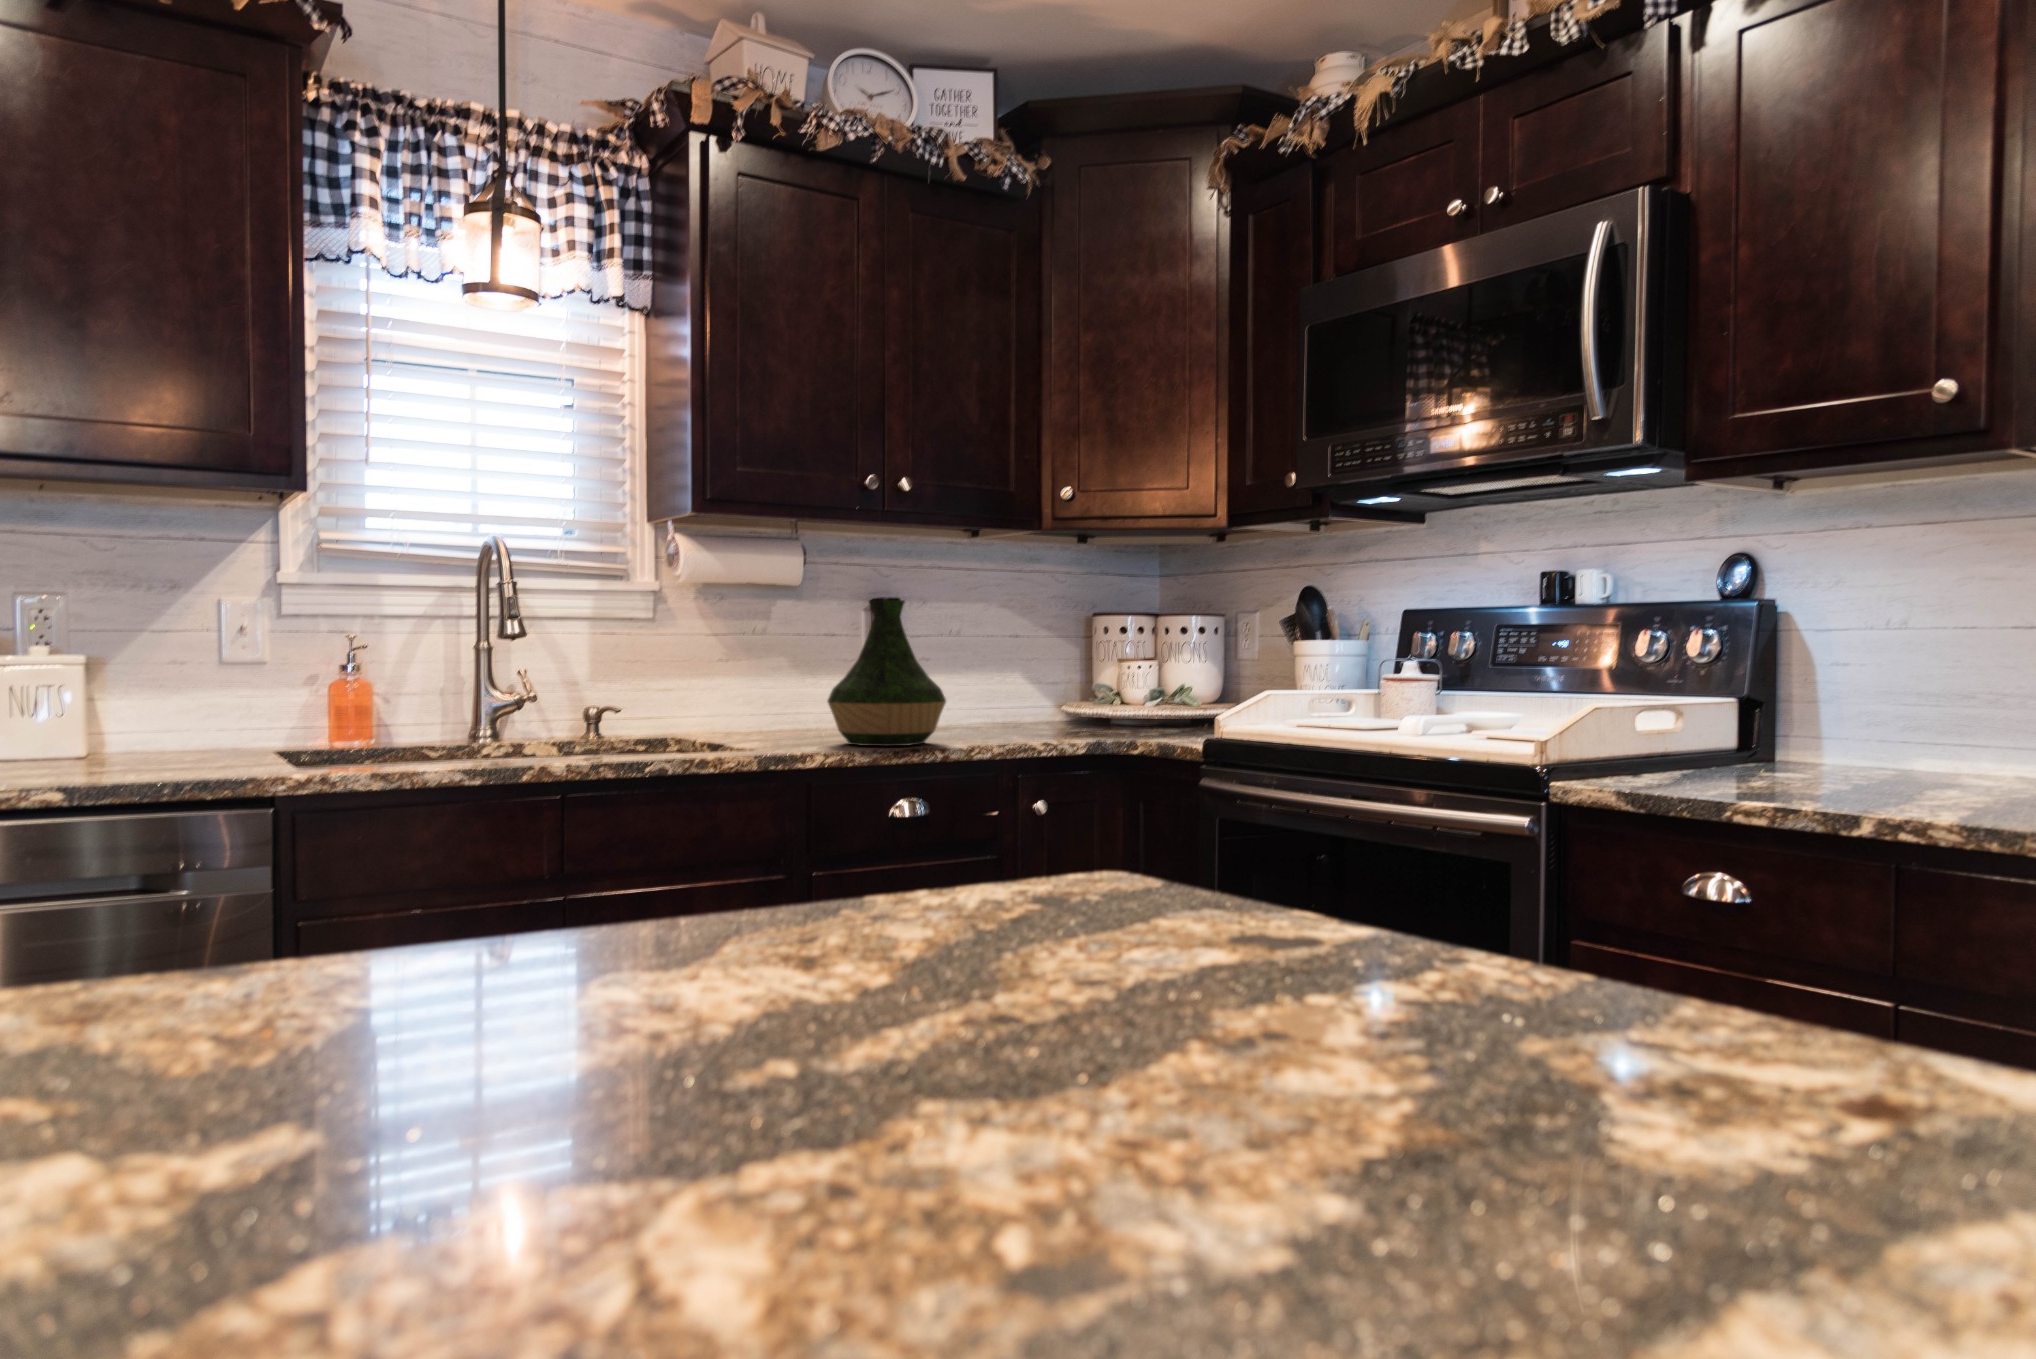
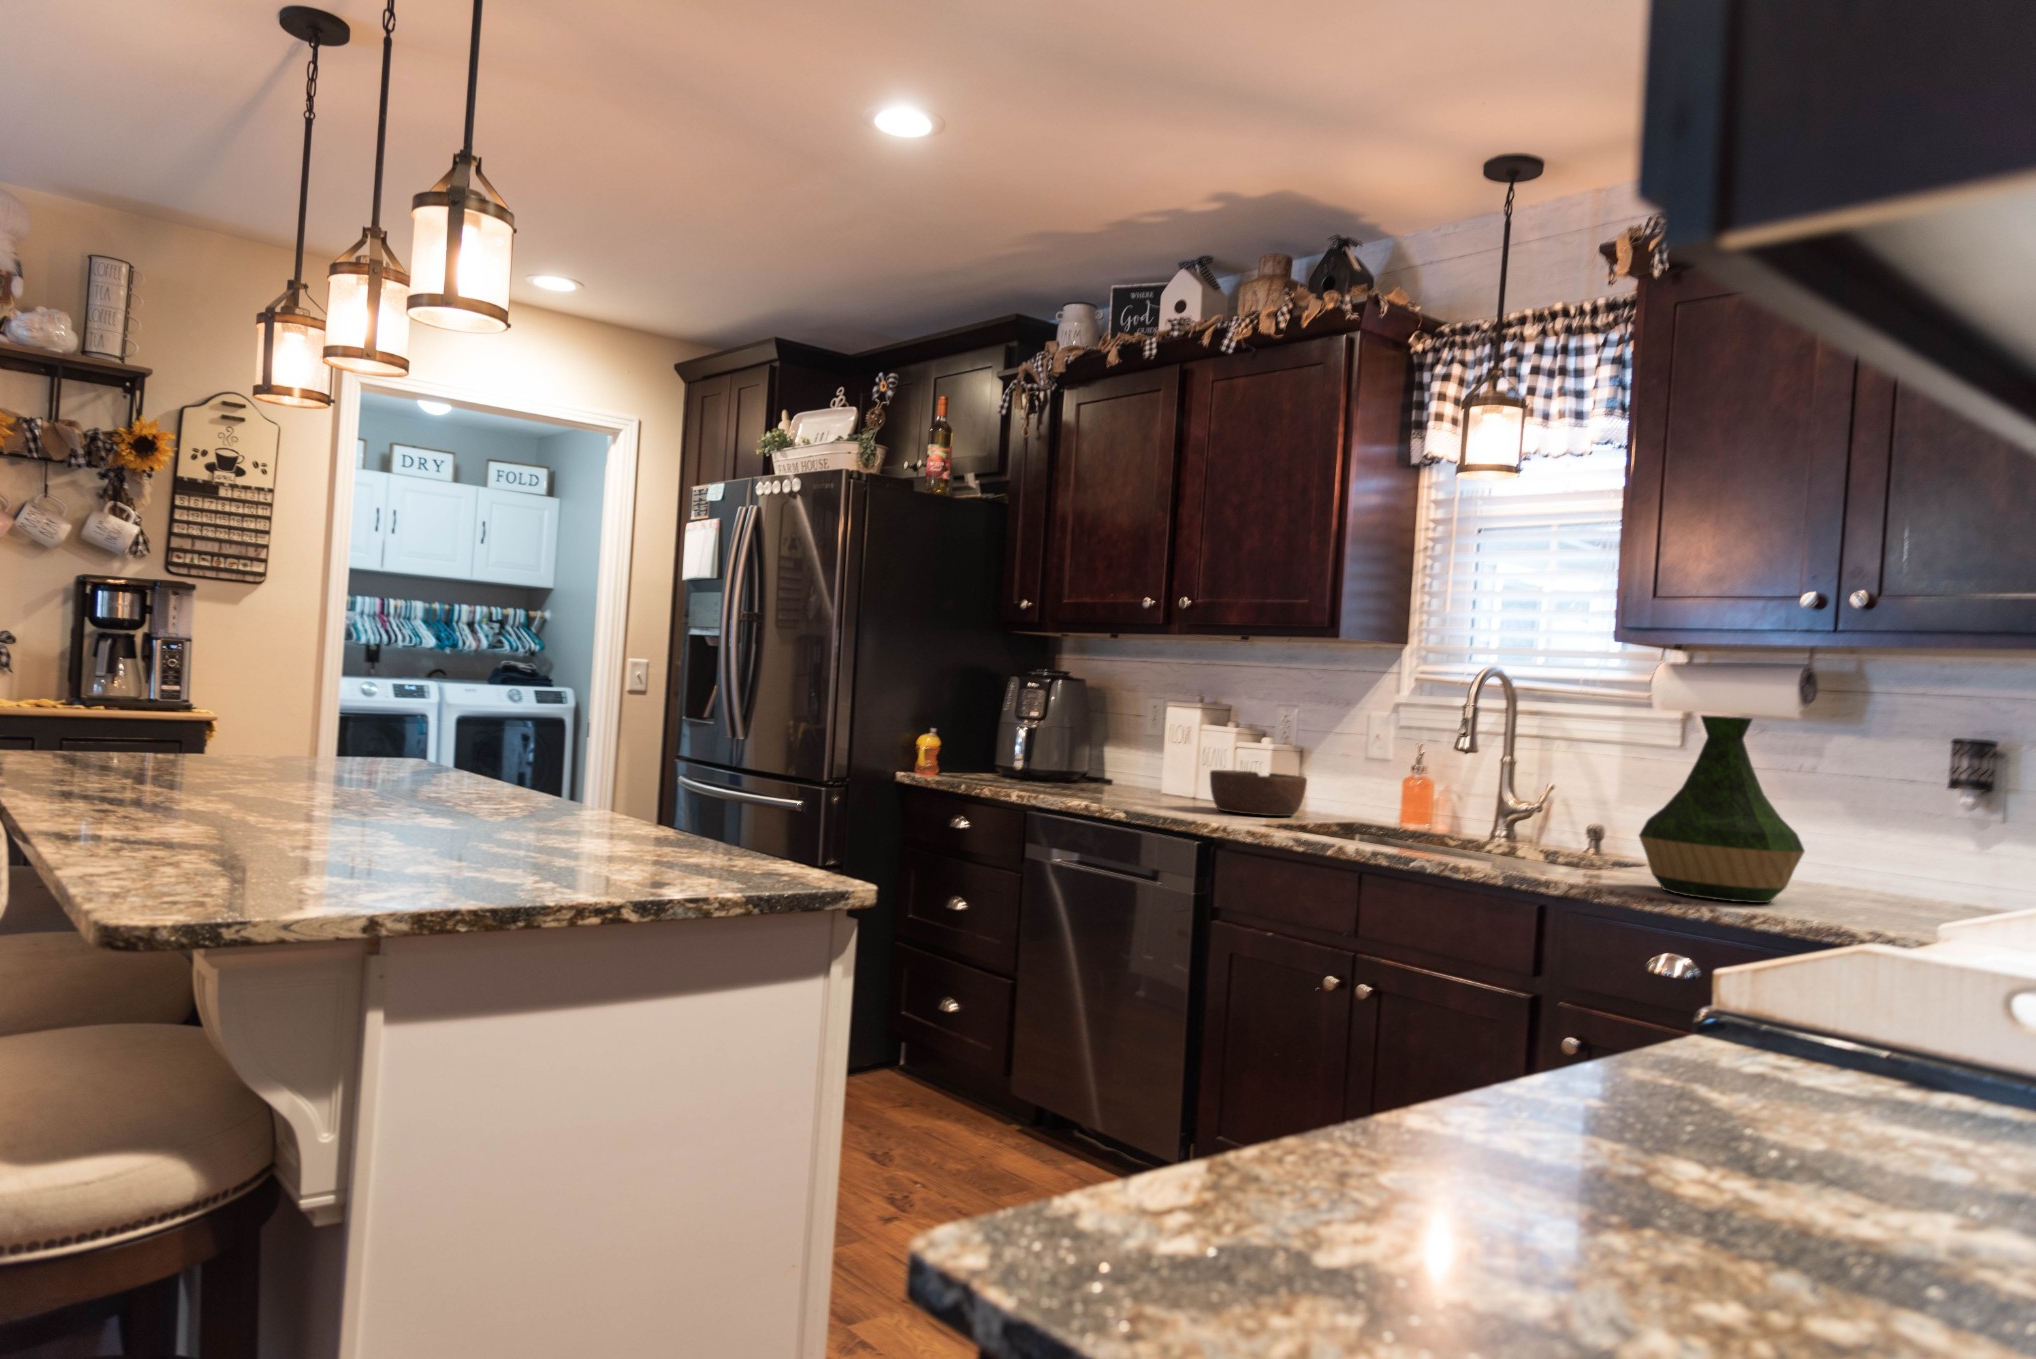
wooden bowl: none [48,701,220,766] -> present [1210,770,1307,816]

